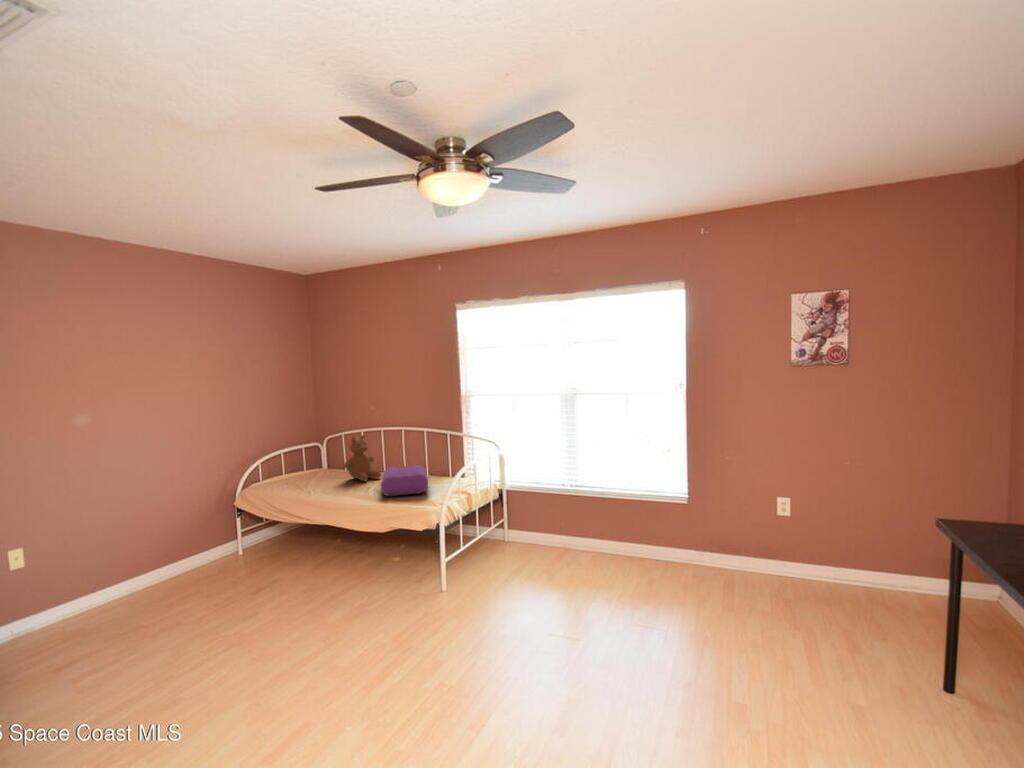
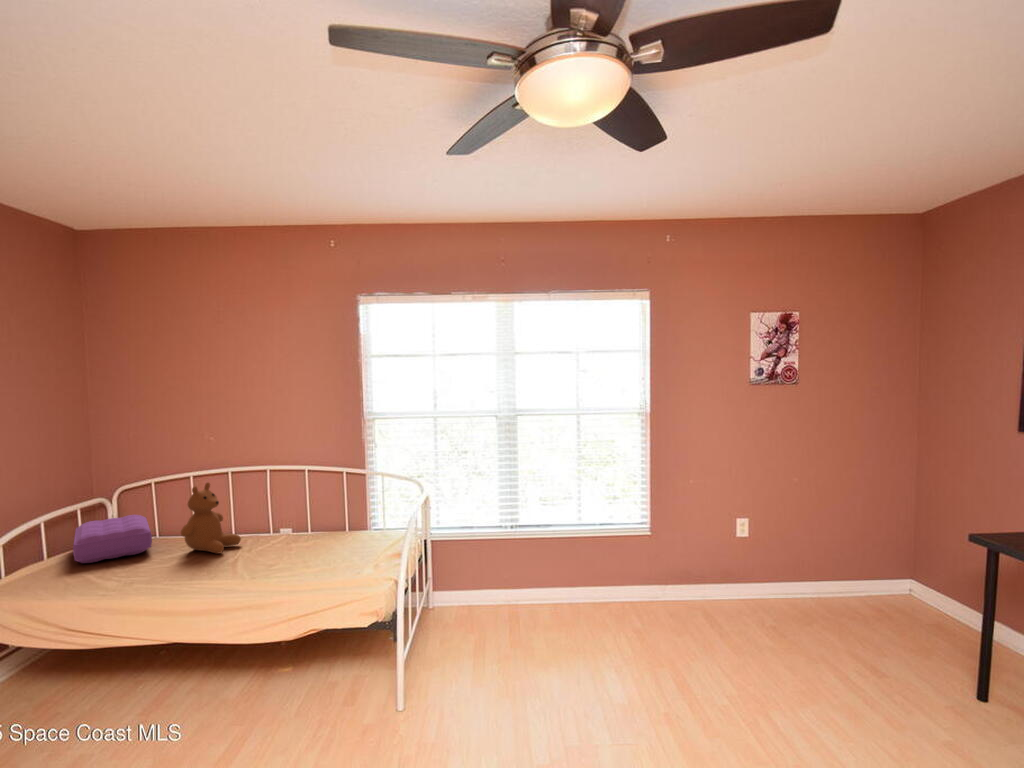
pillow: present [381,465,428,496] -> present [73,515,152,563]

